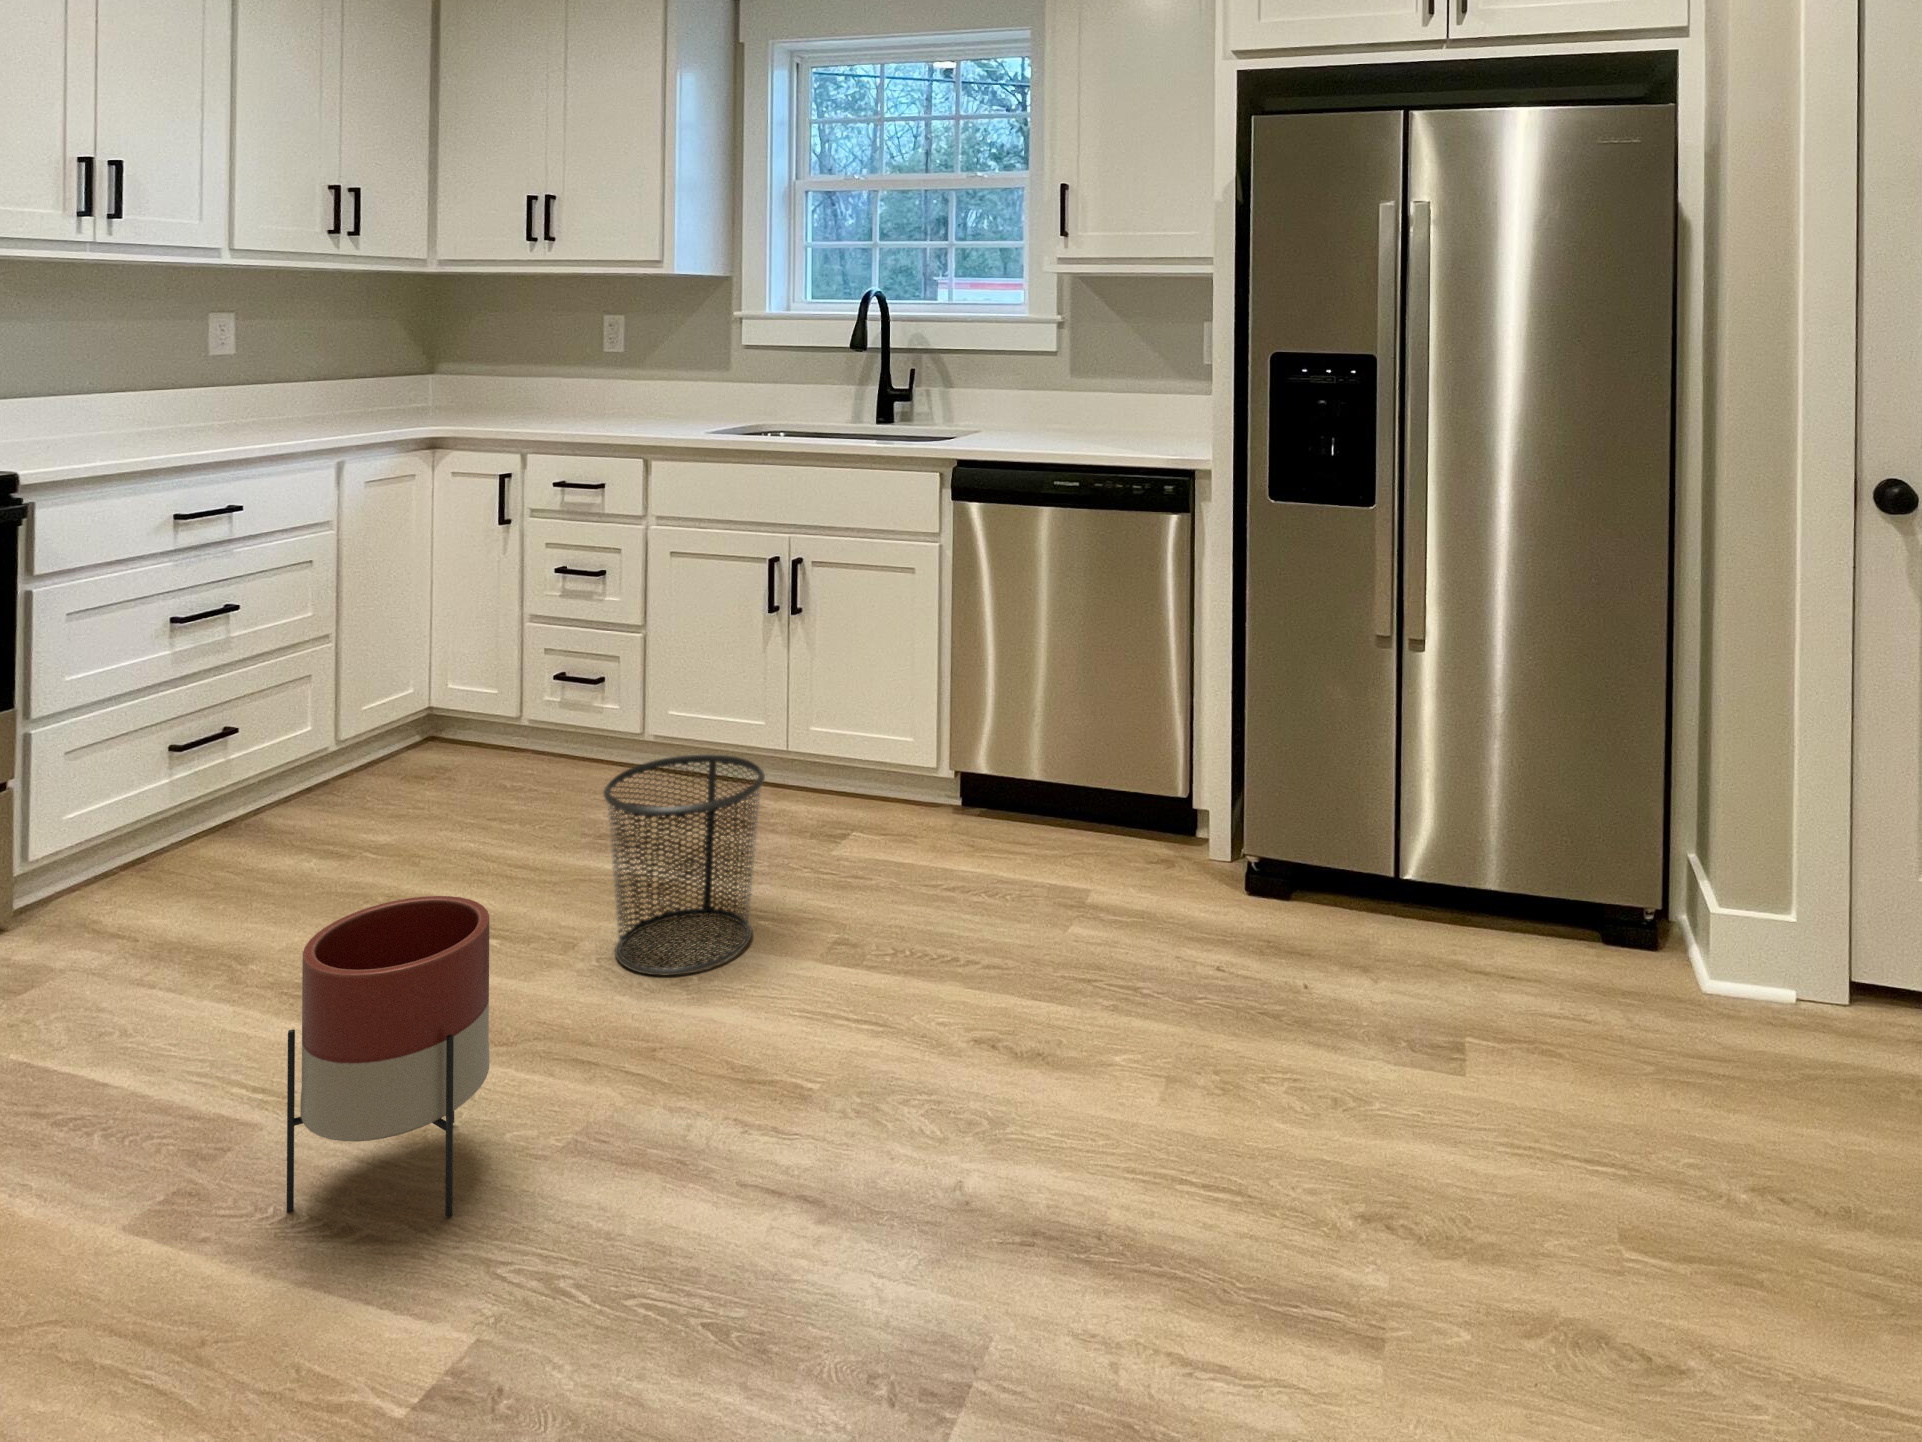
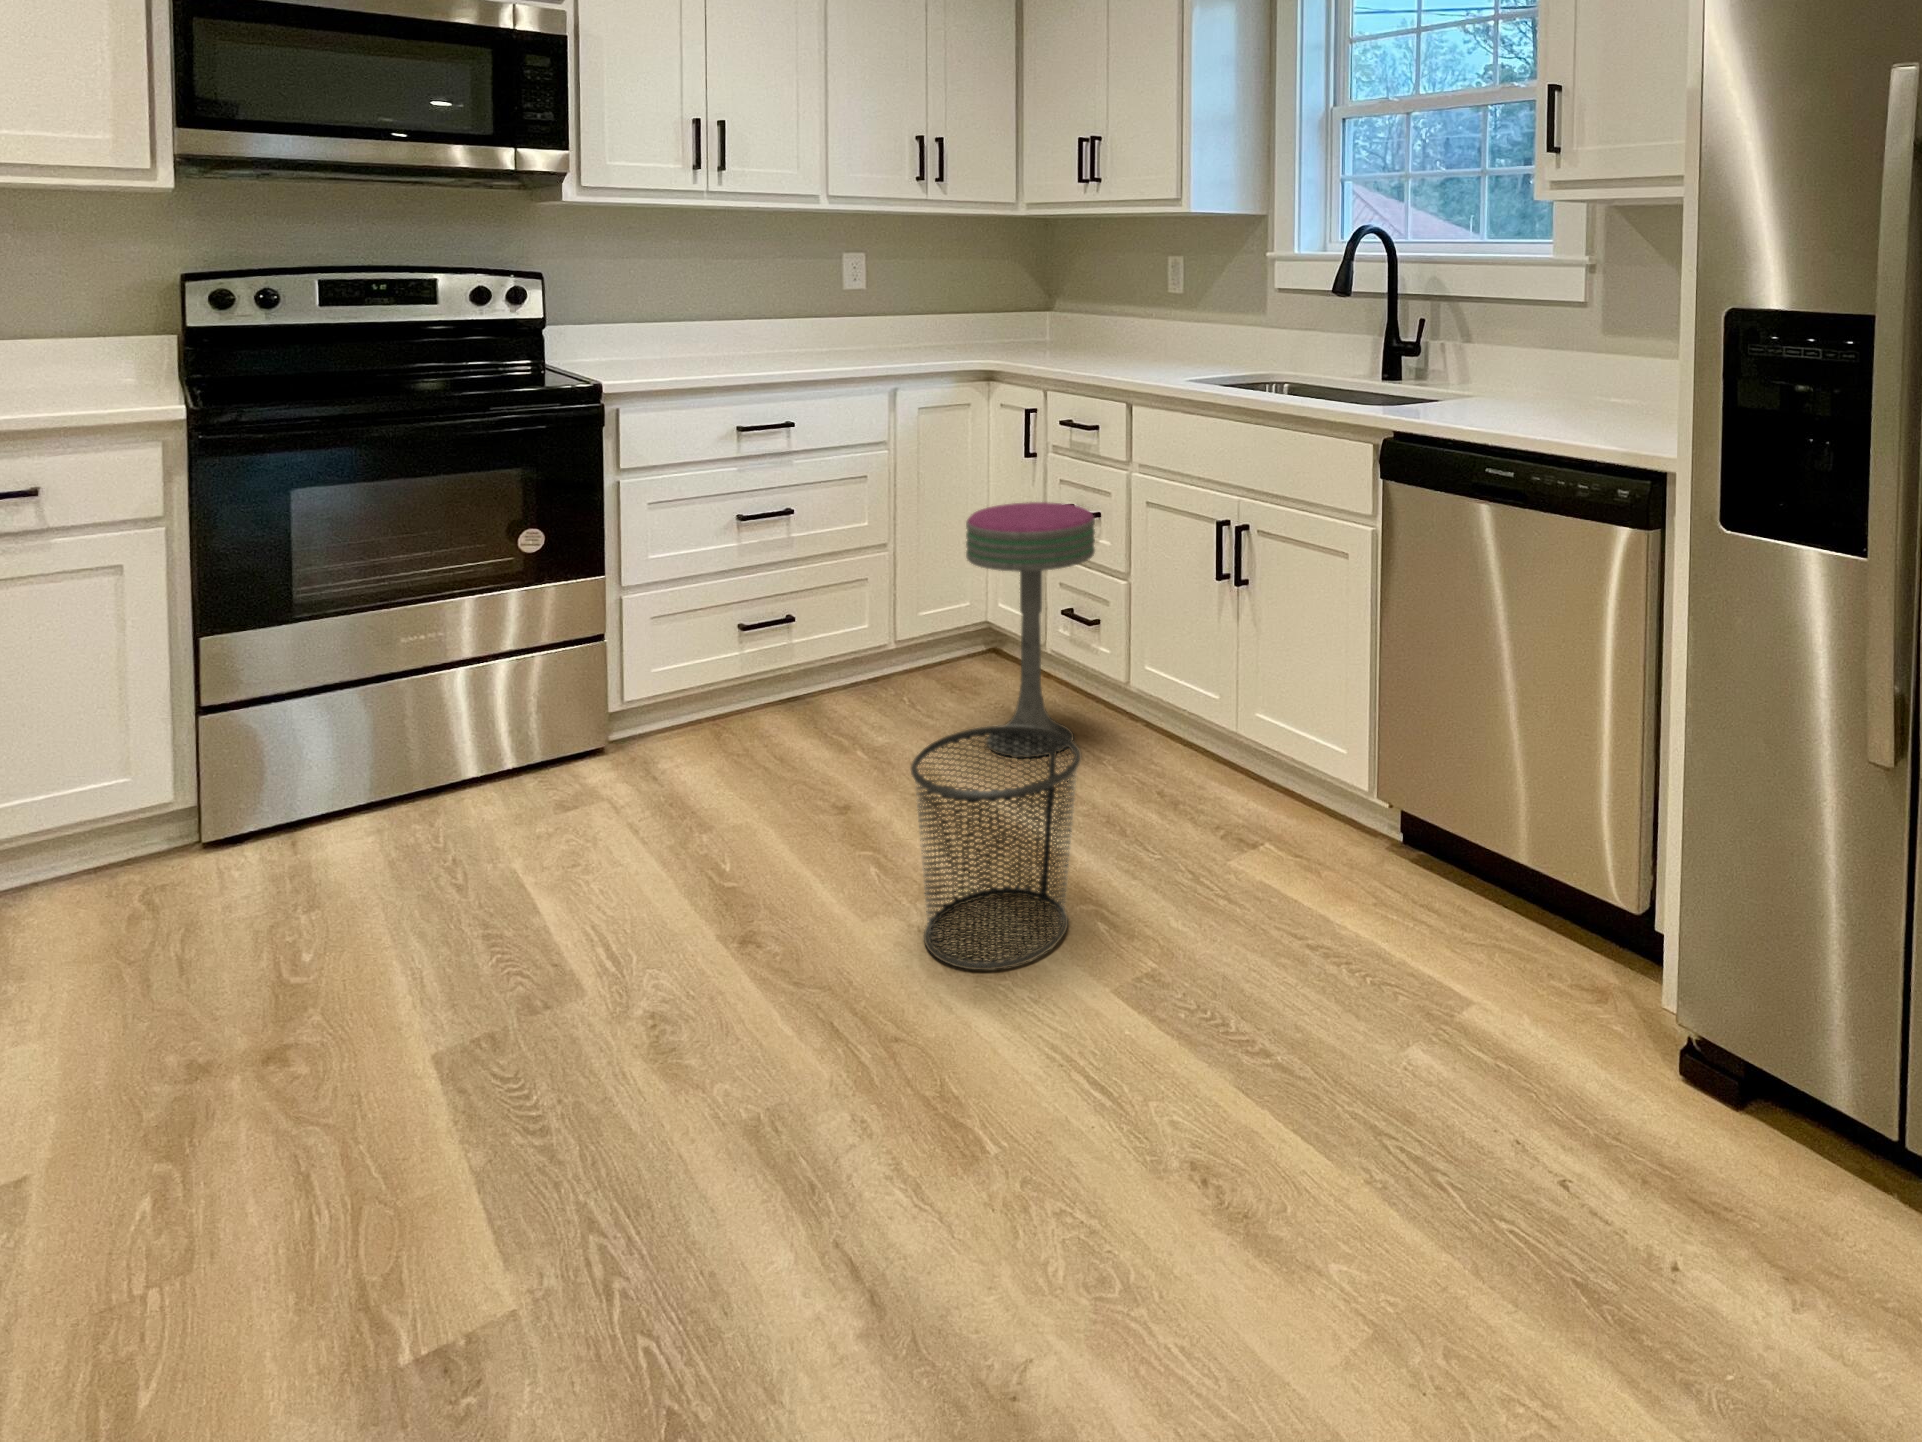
bar stool: none [492,565,631,825] -> present [966,502,1095,757]
planter: present [287,896,489,1218] -> none [441,840,643,1196]

